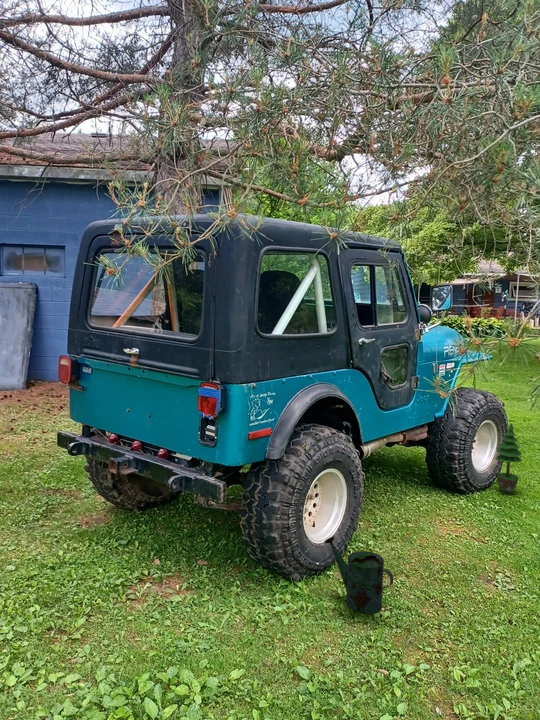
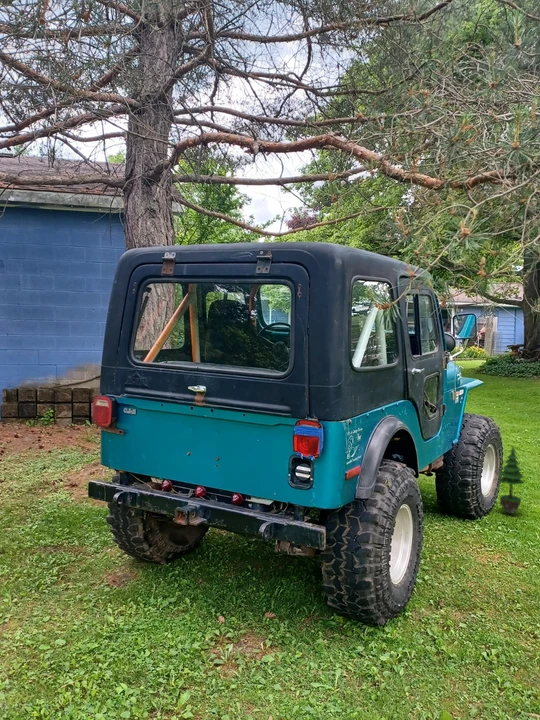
watering can: present [324,537,394,613] -> none [406,574,491,652]

